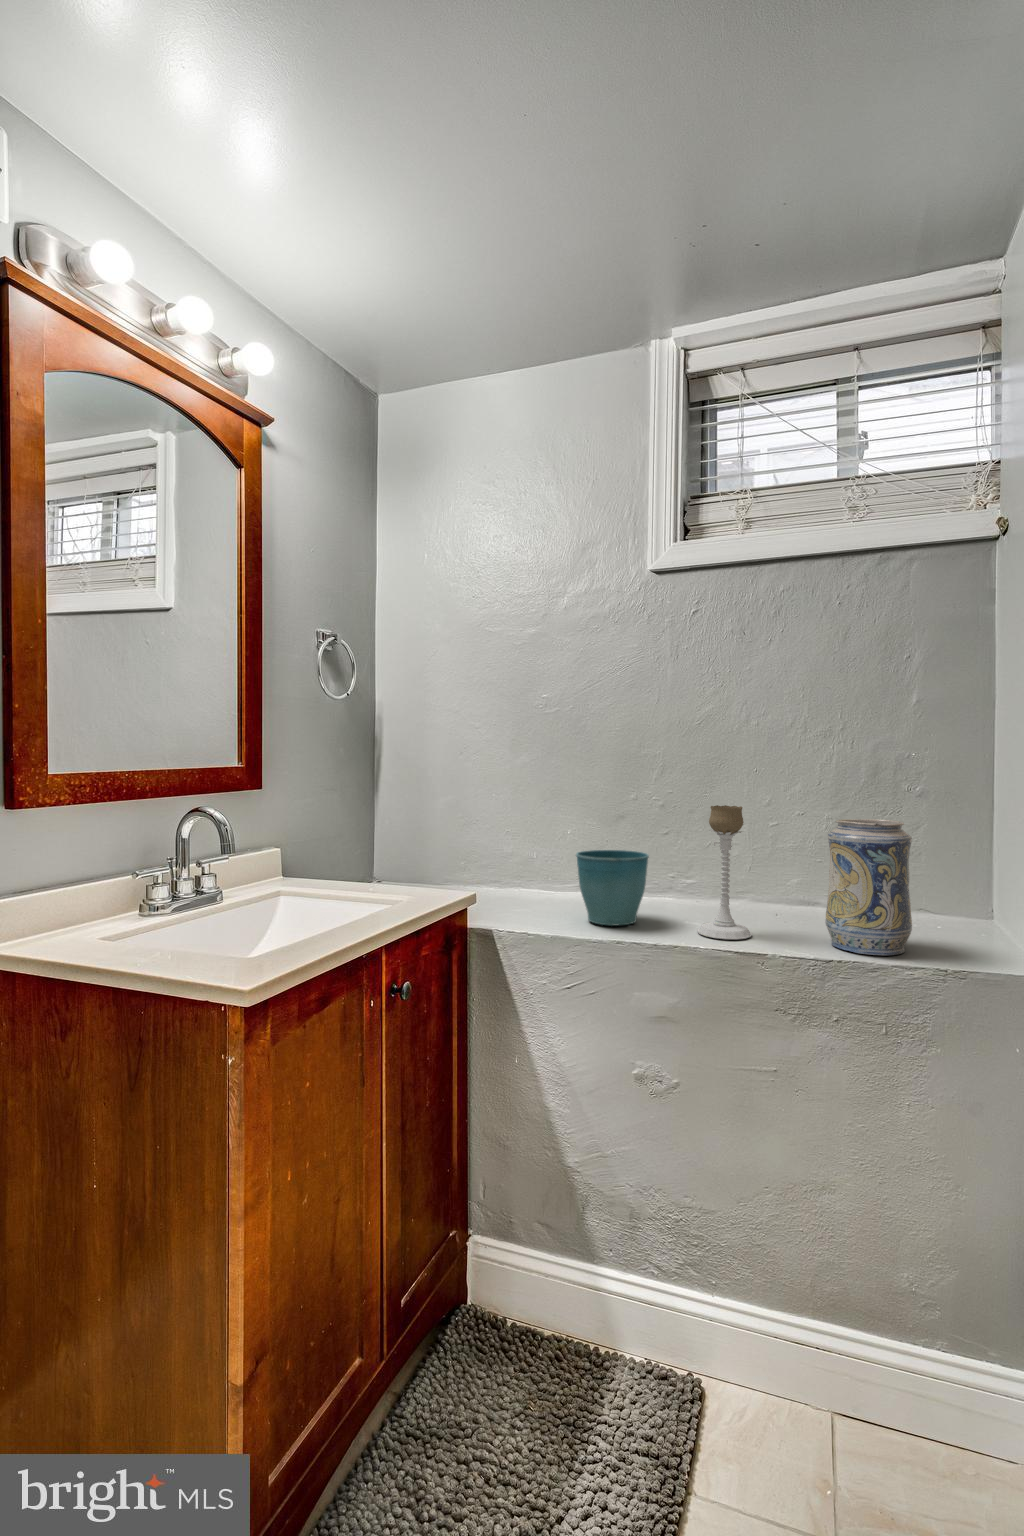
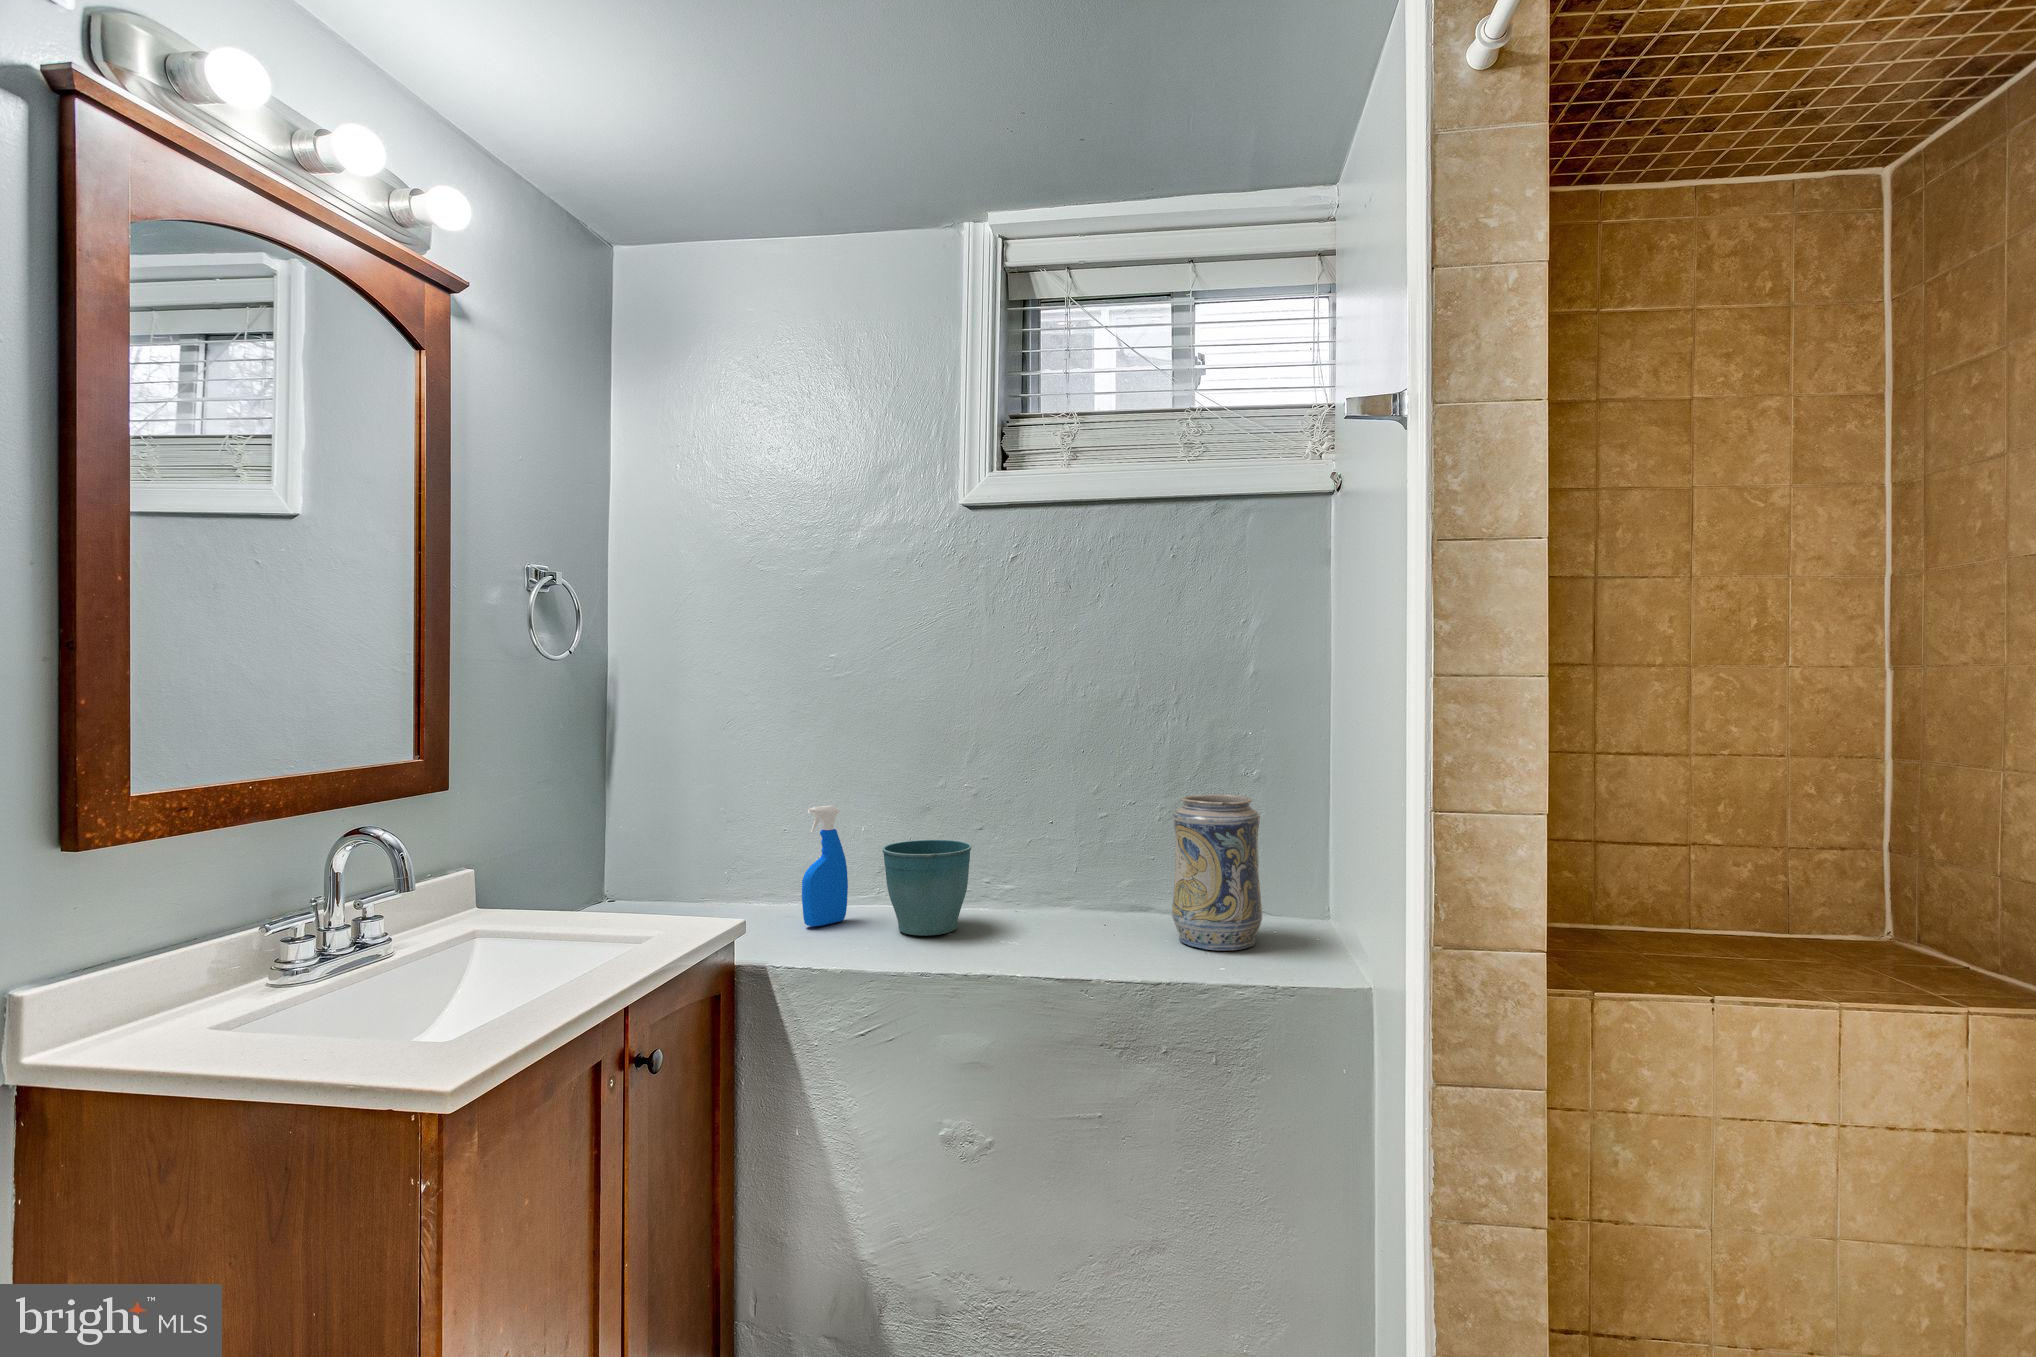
candle holder: present [697,805,752,940] -> none [1030,784,1092,944]
spray bottle: none [513,819,549,913] -> present [802,806,848,927]

